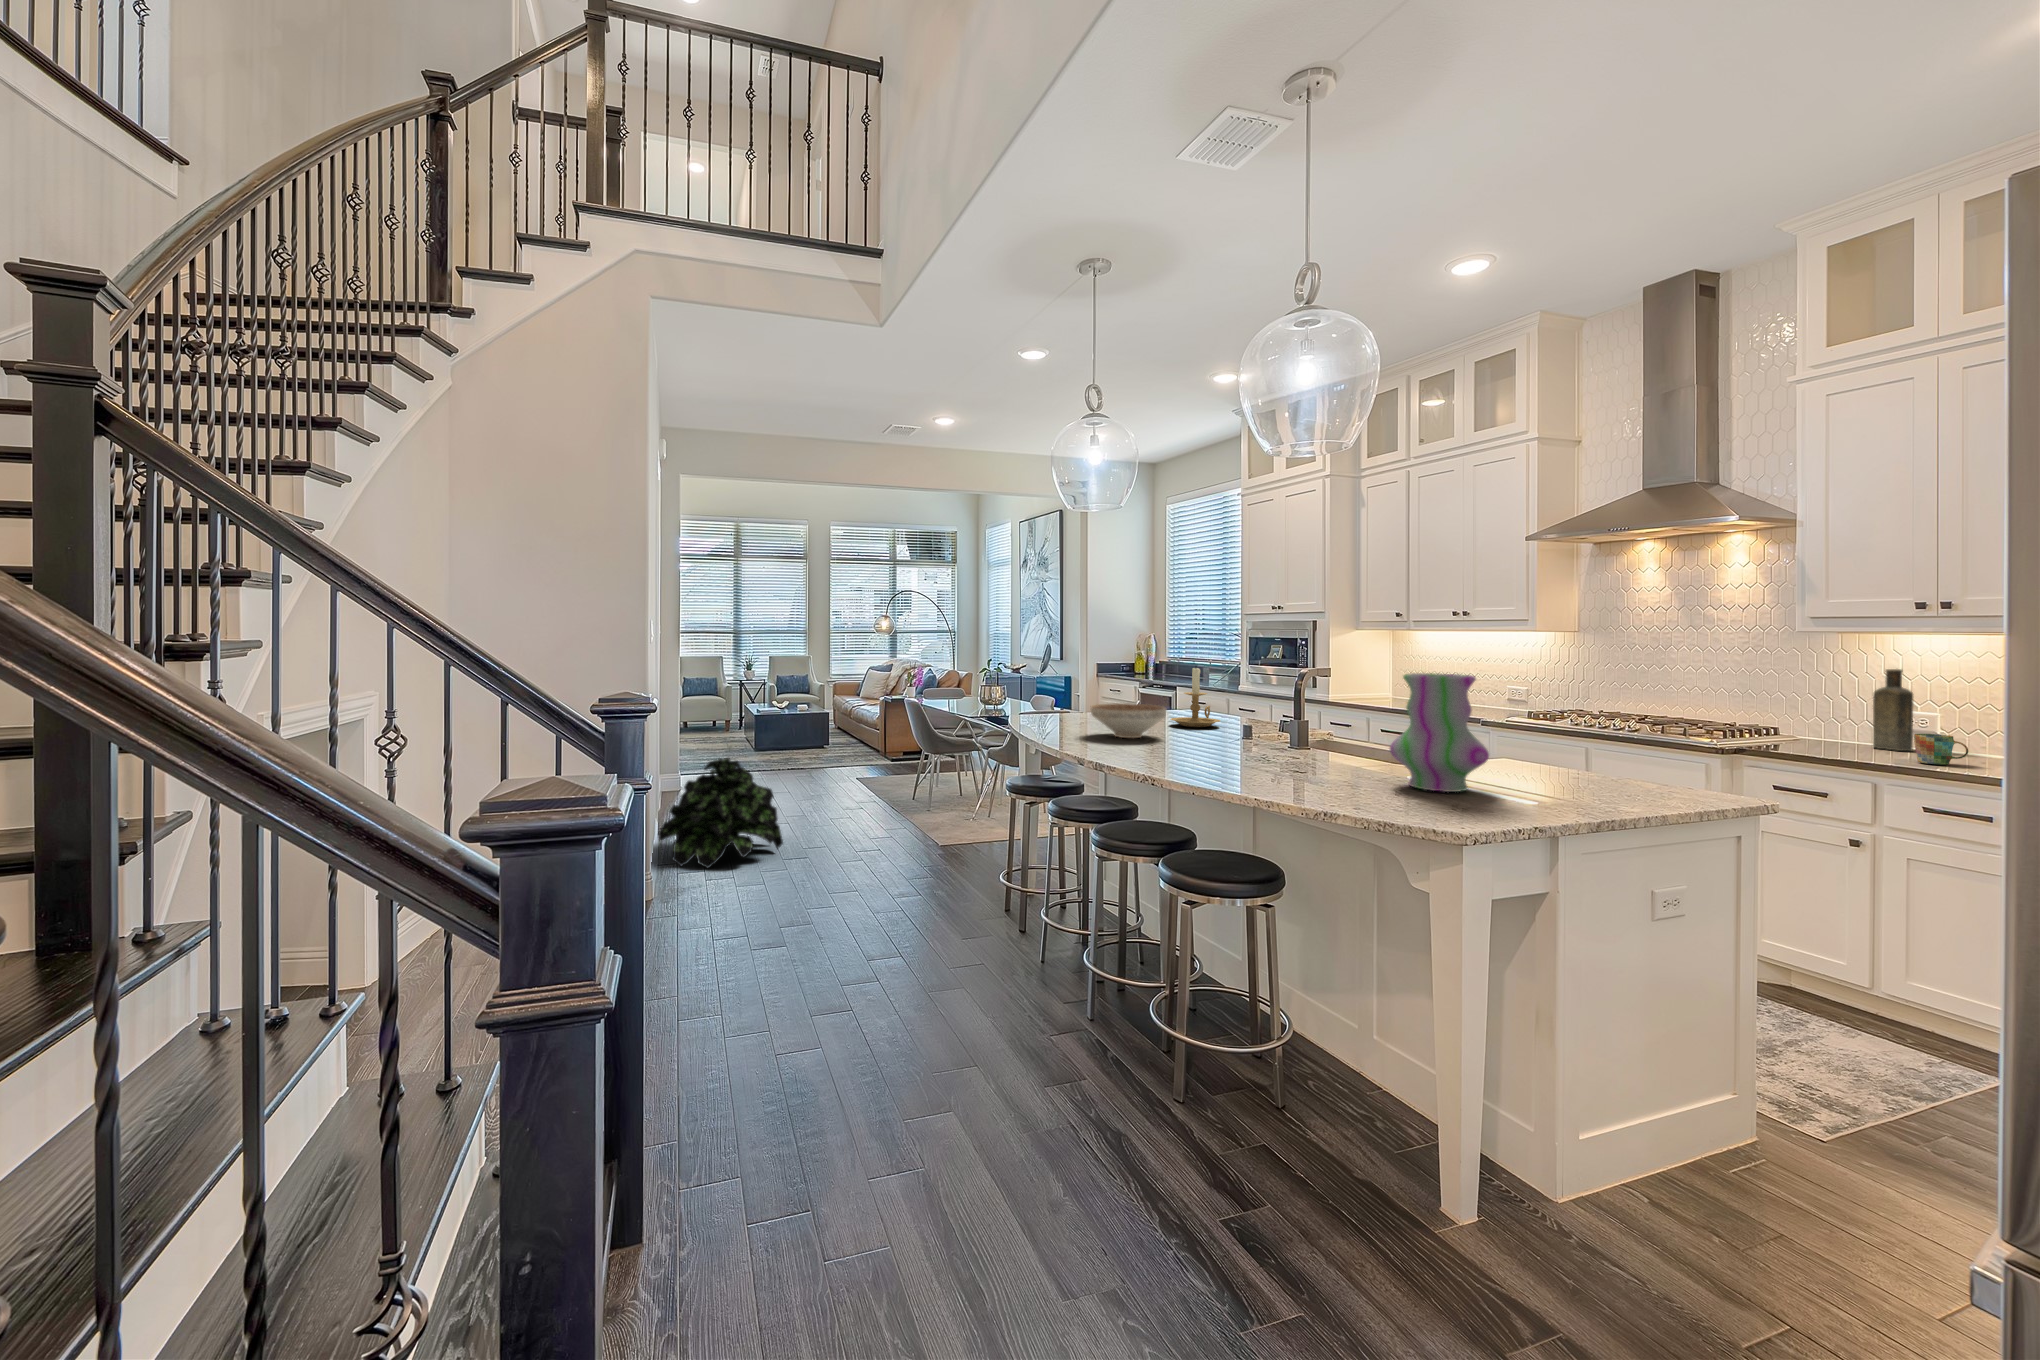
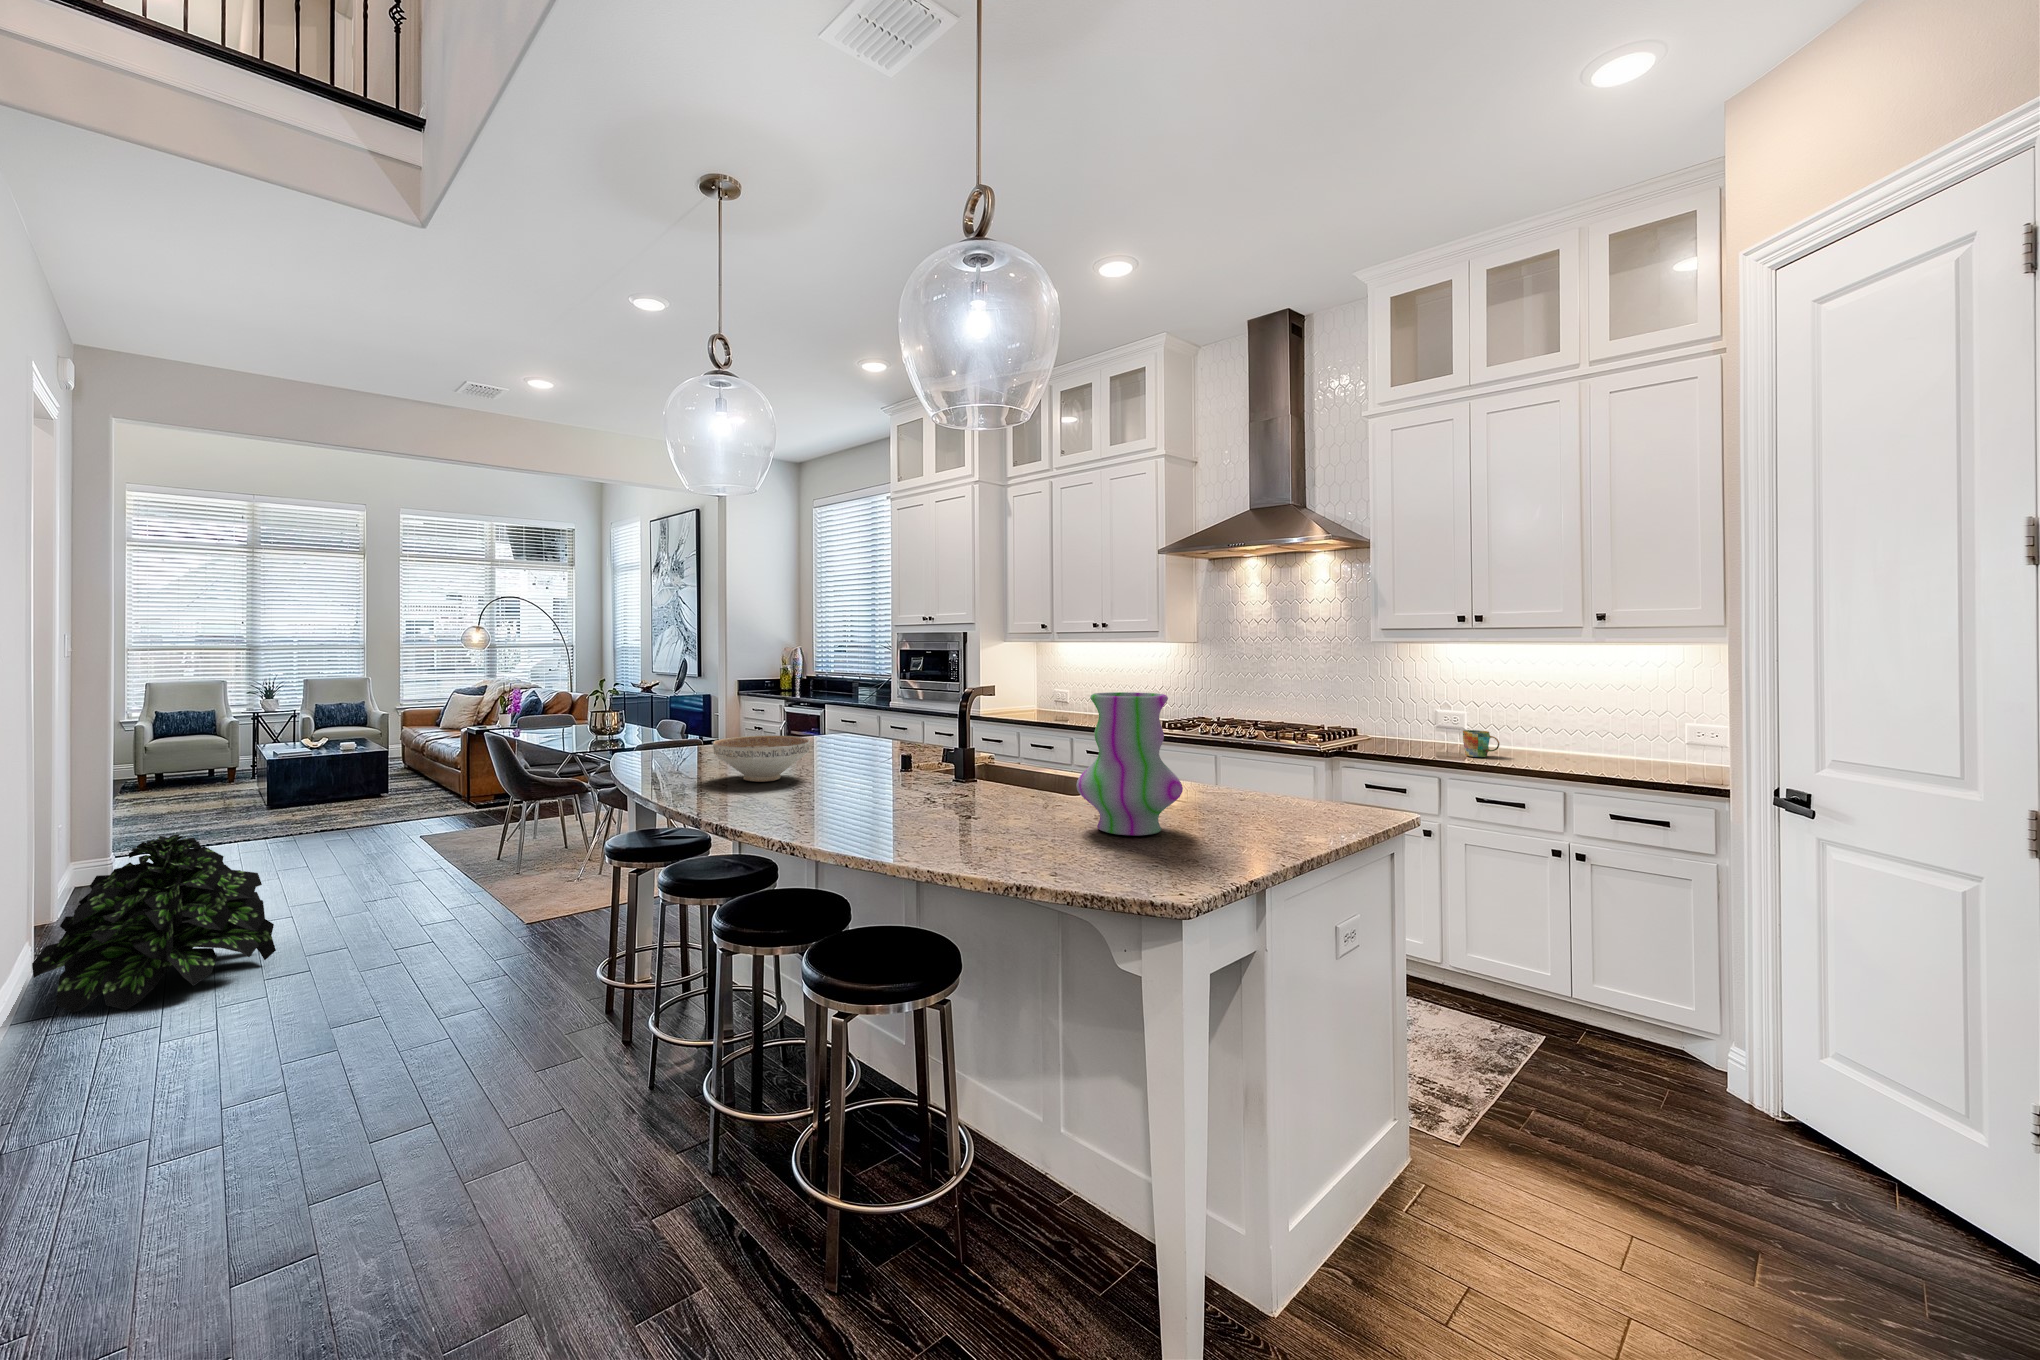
candle holder: present [1171,666,1220,727] -> none [815,685,873,759]
bottle: present [1873,669,1913,751] -> none [1424,673,1453,745]

